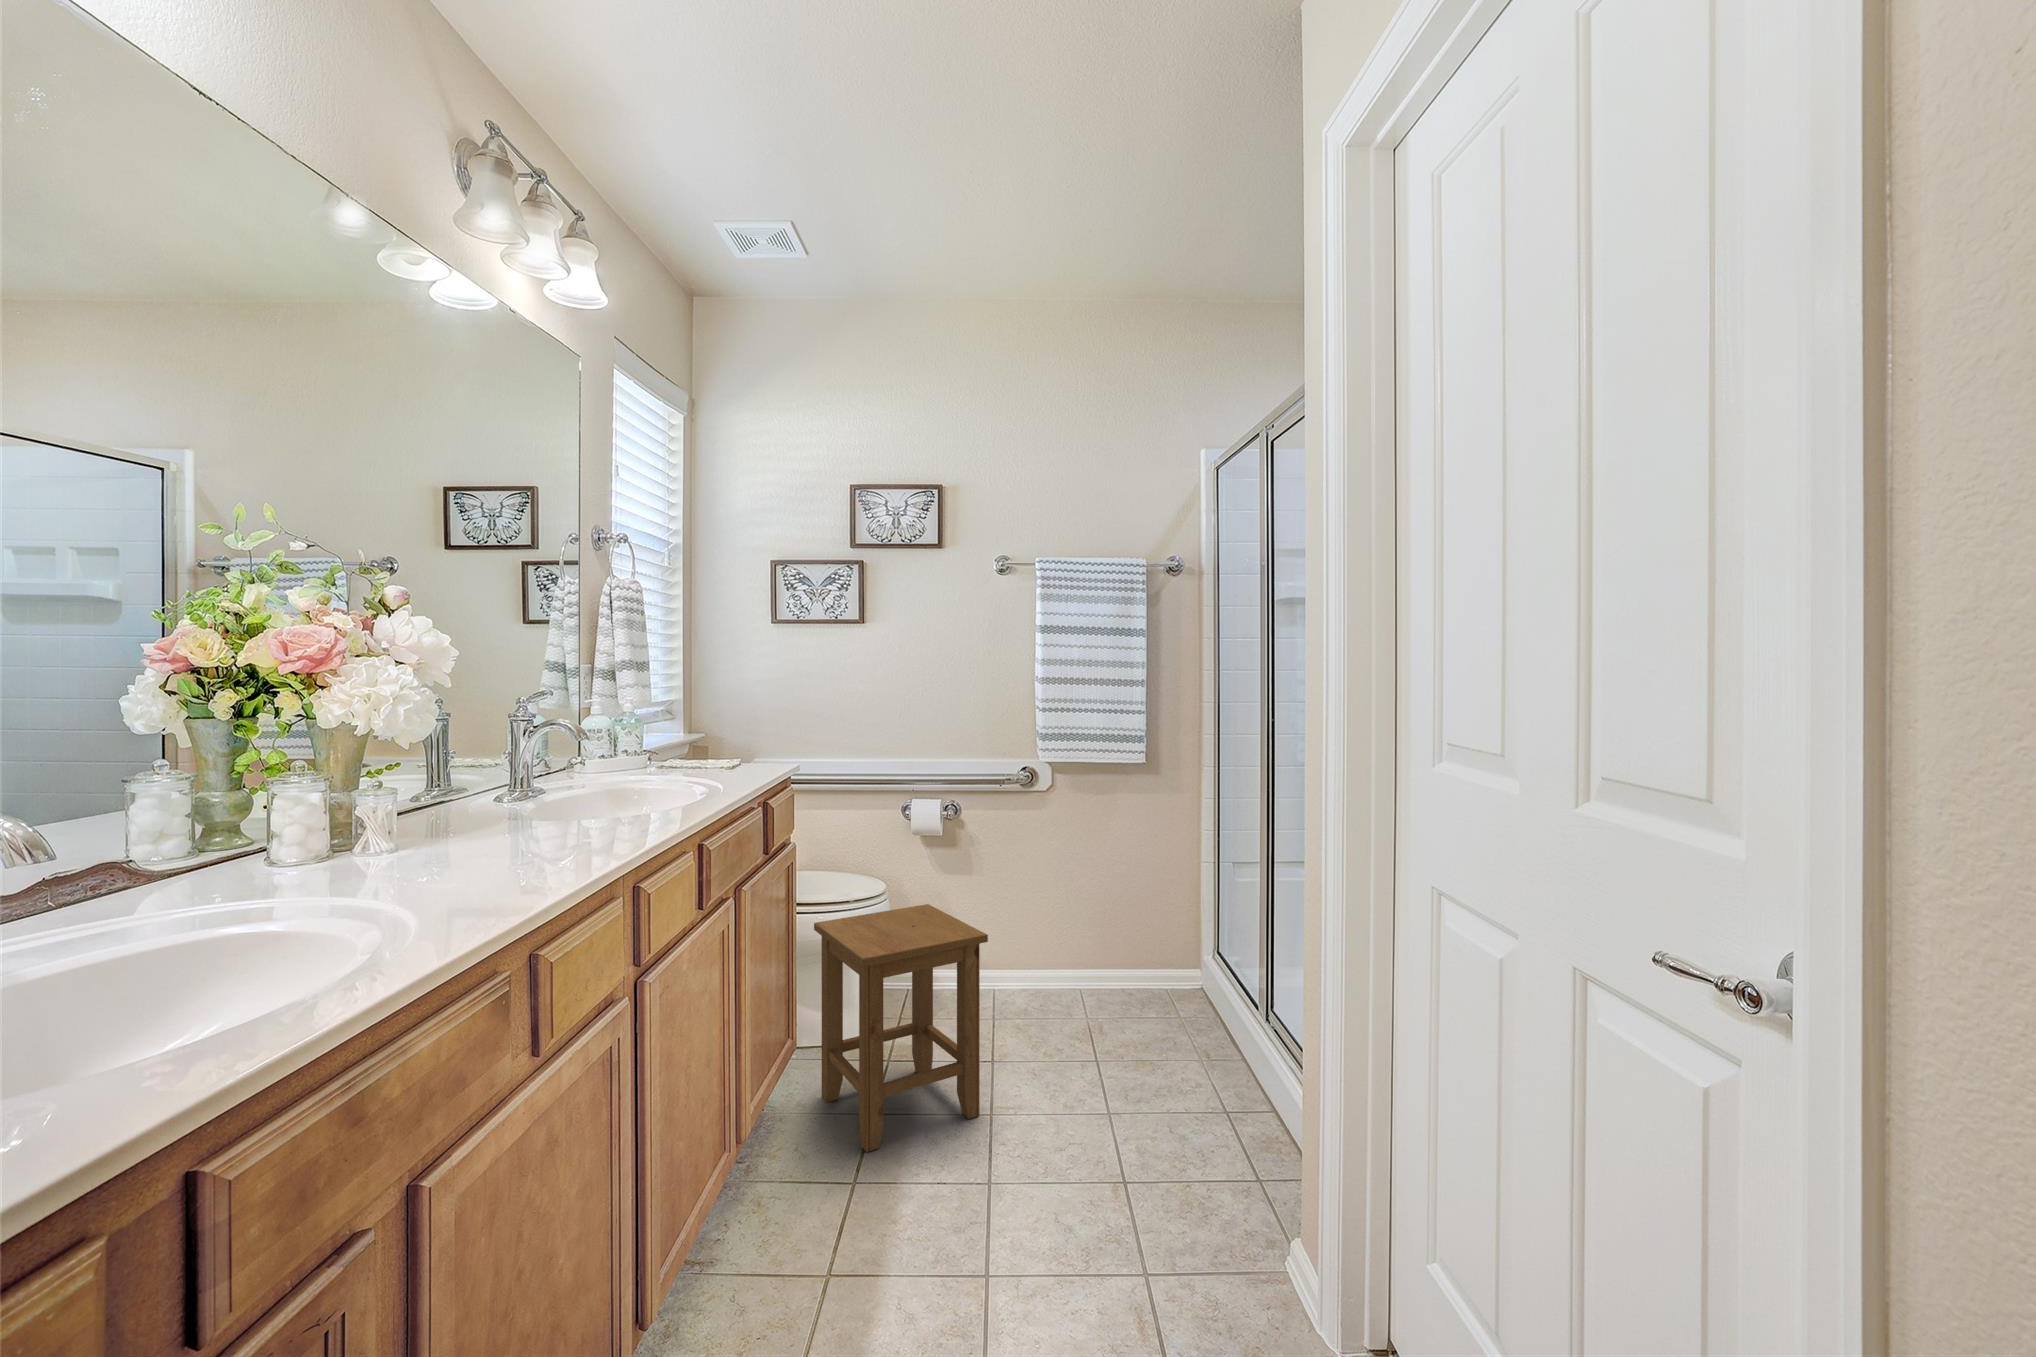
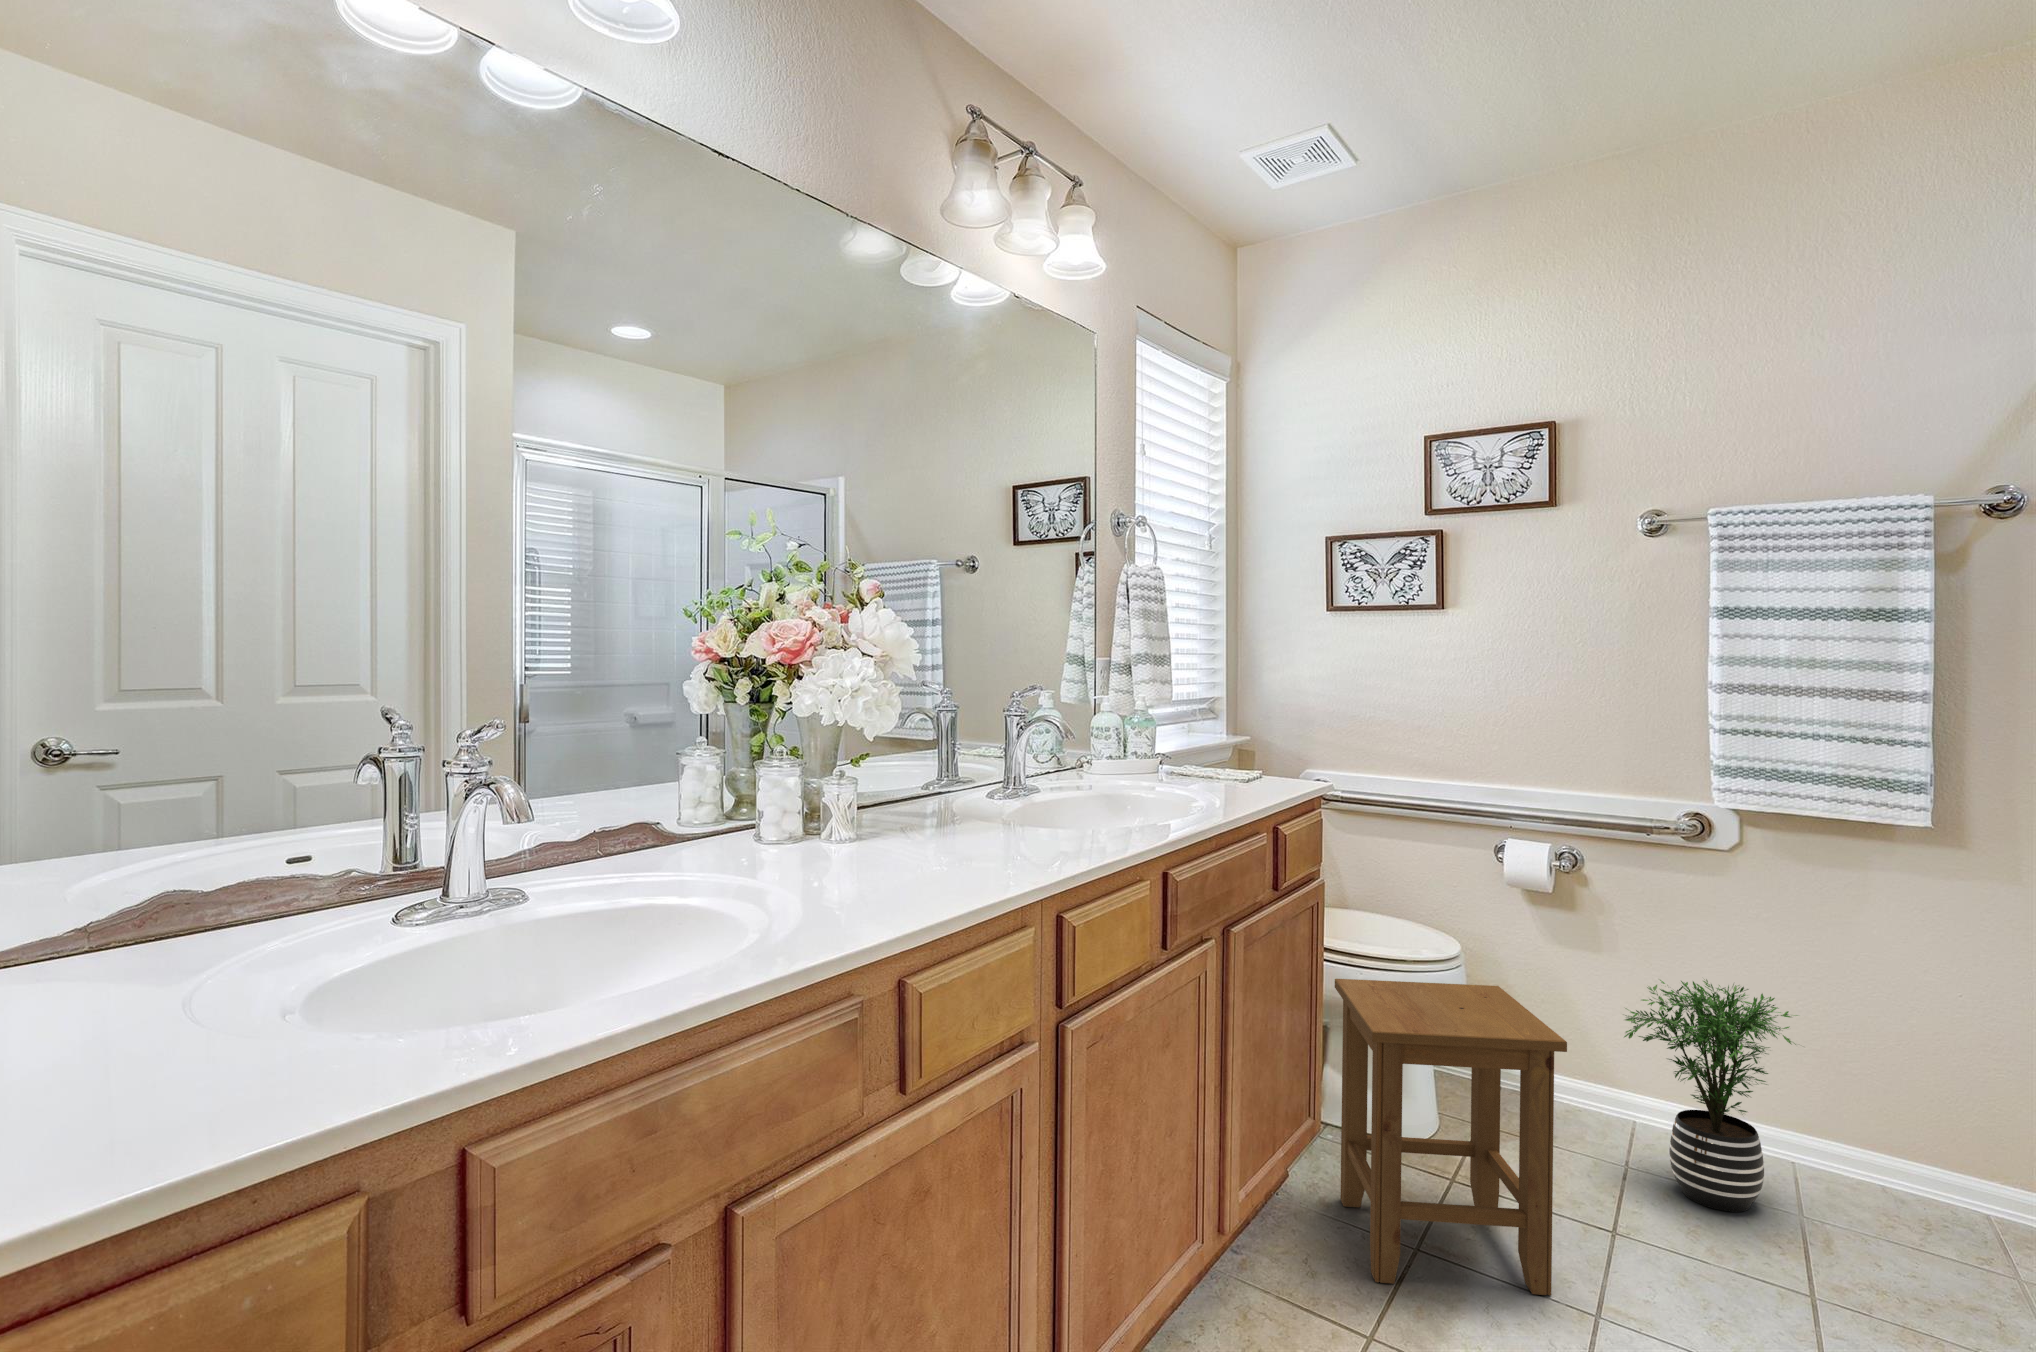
potted plant: none [993,872,1095,1023] -> present [1624,980,1798,1212]

